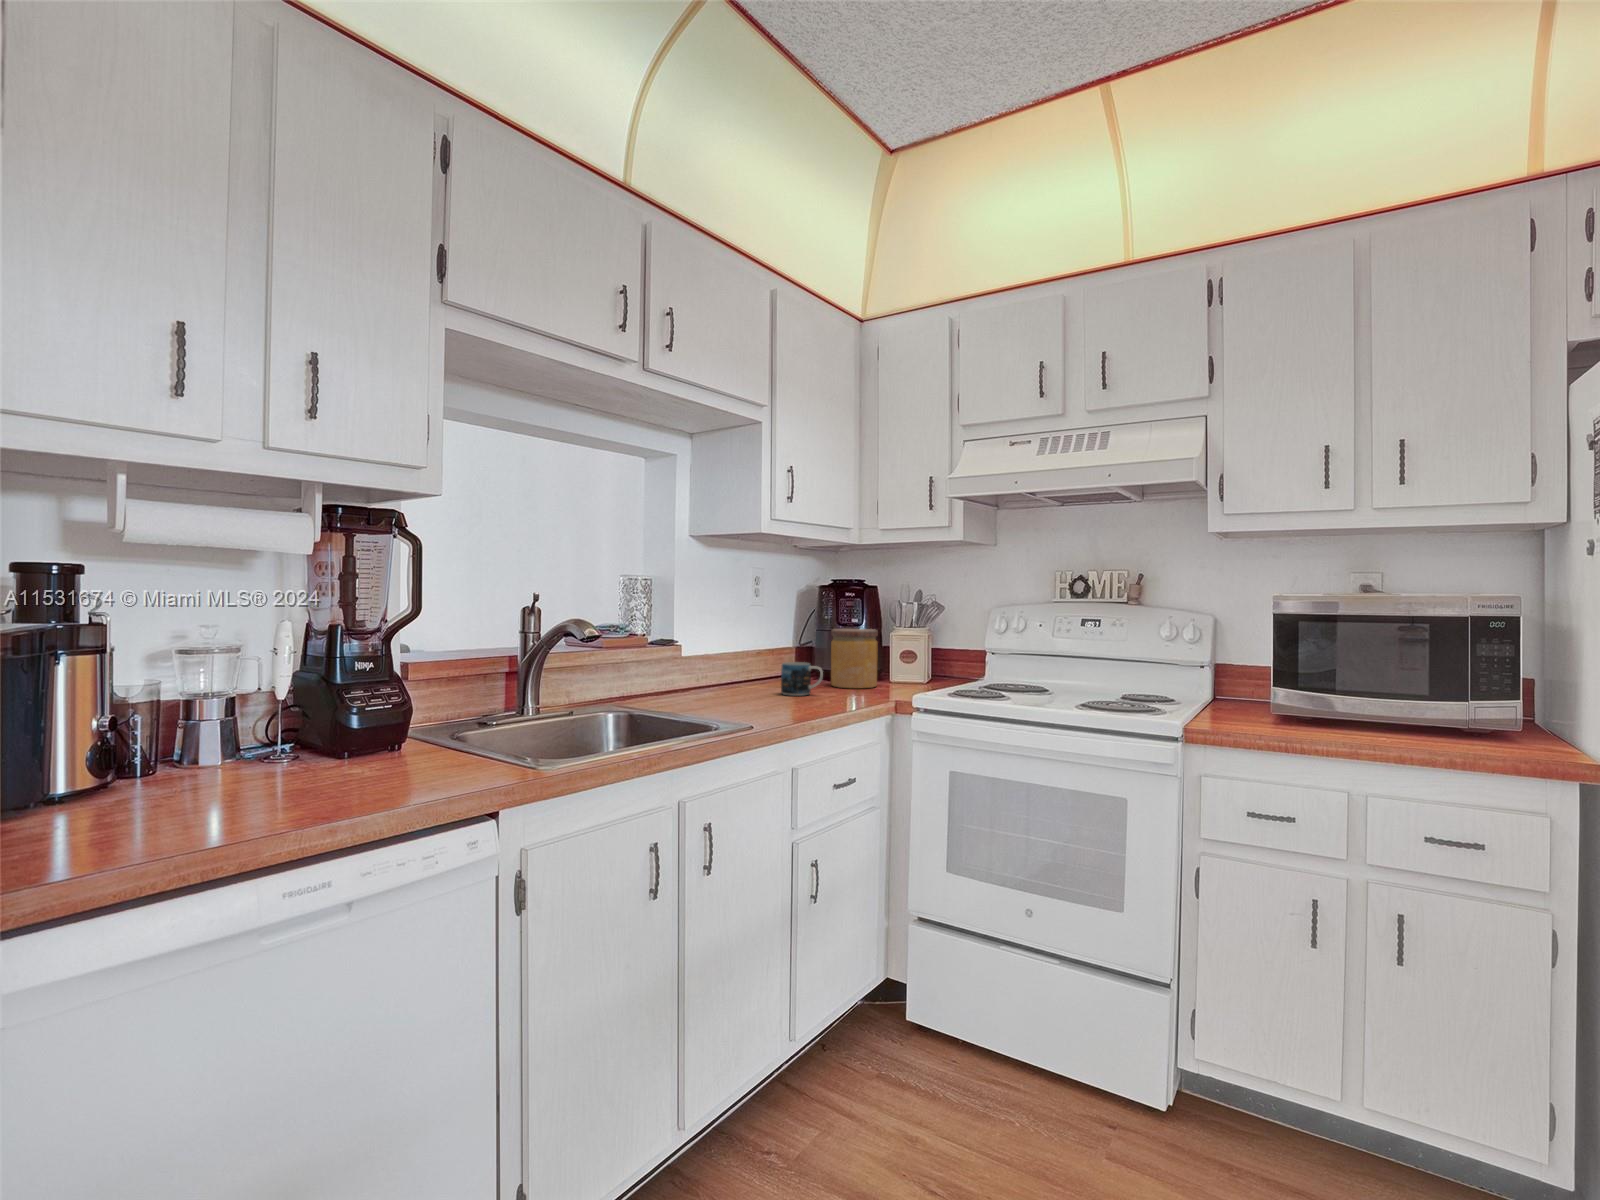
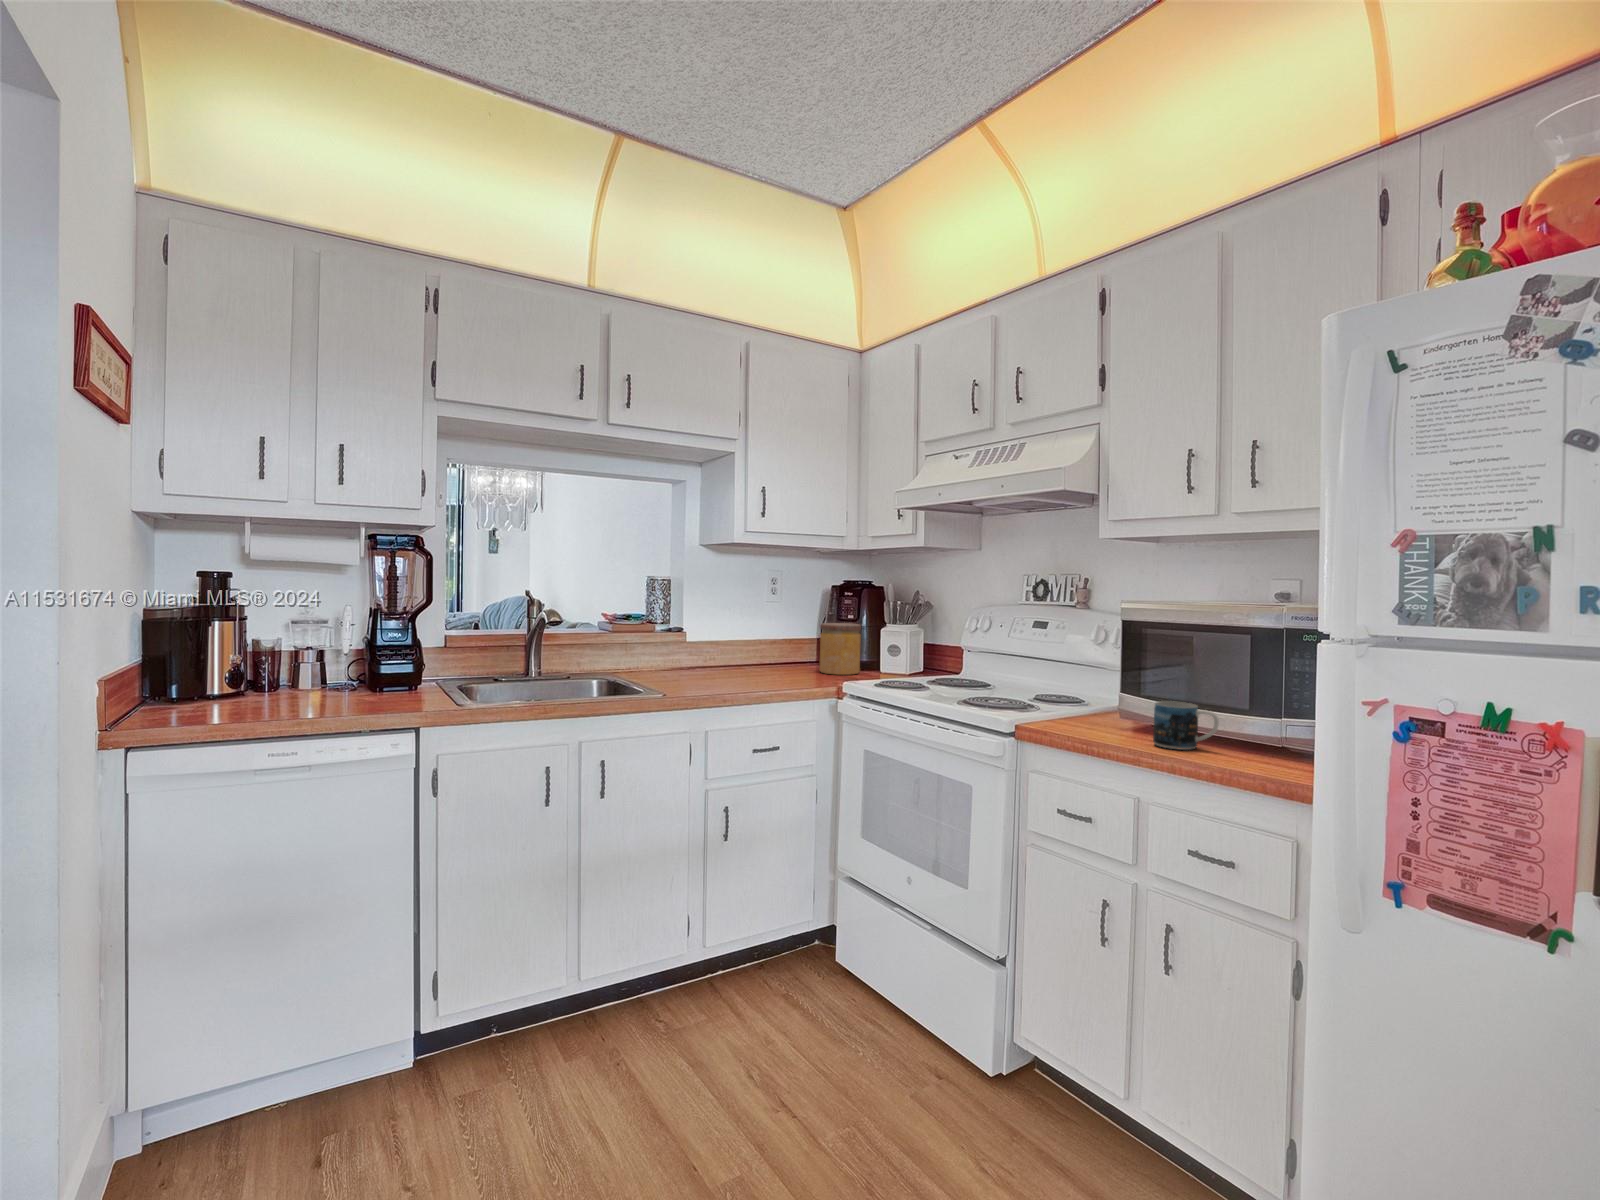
mug: present [781,662,823,696] -> present [1153,701,1219,750]

